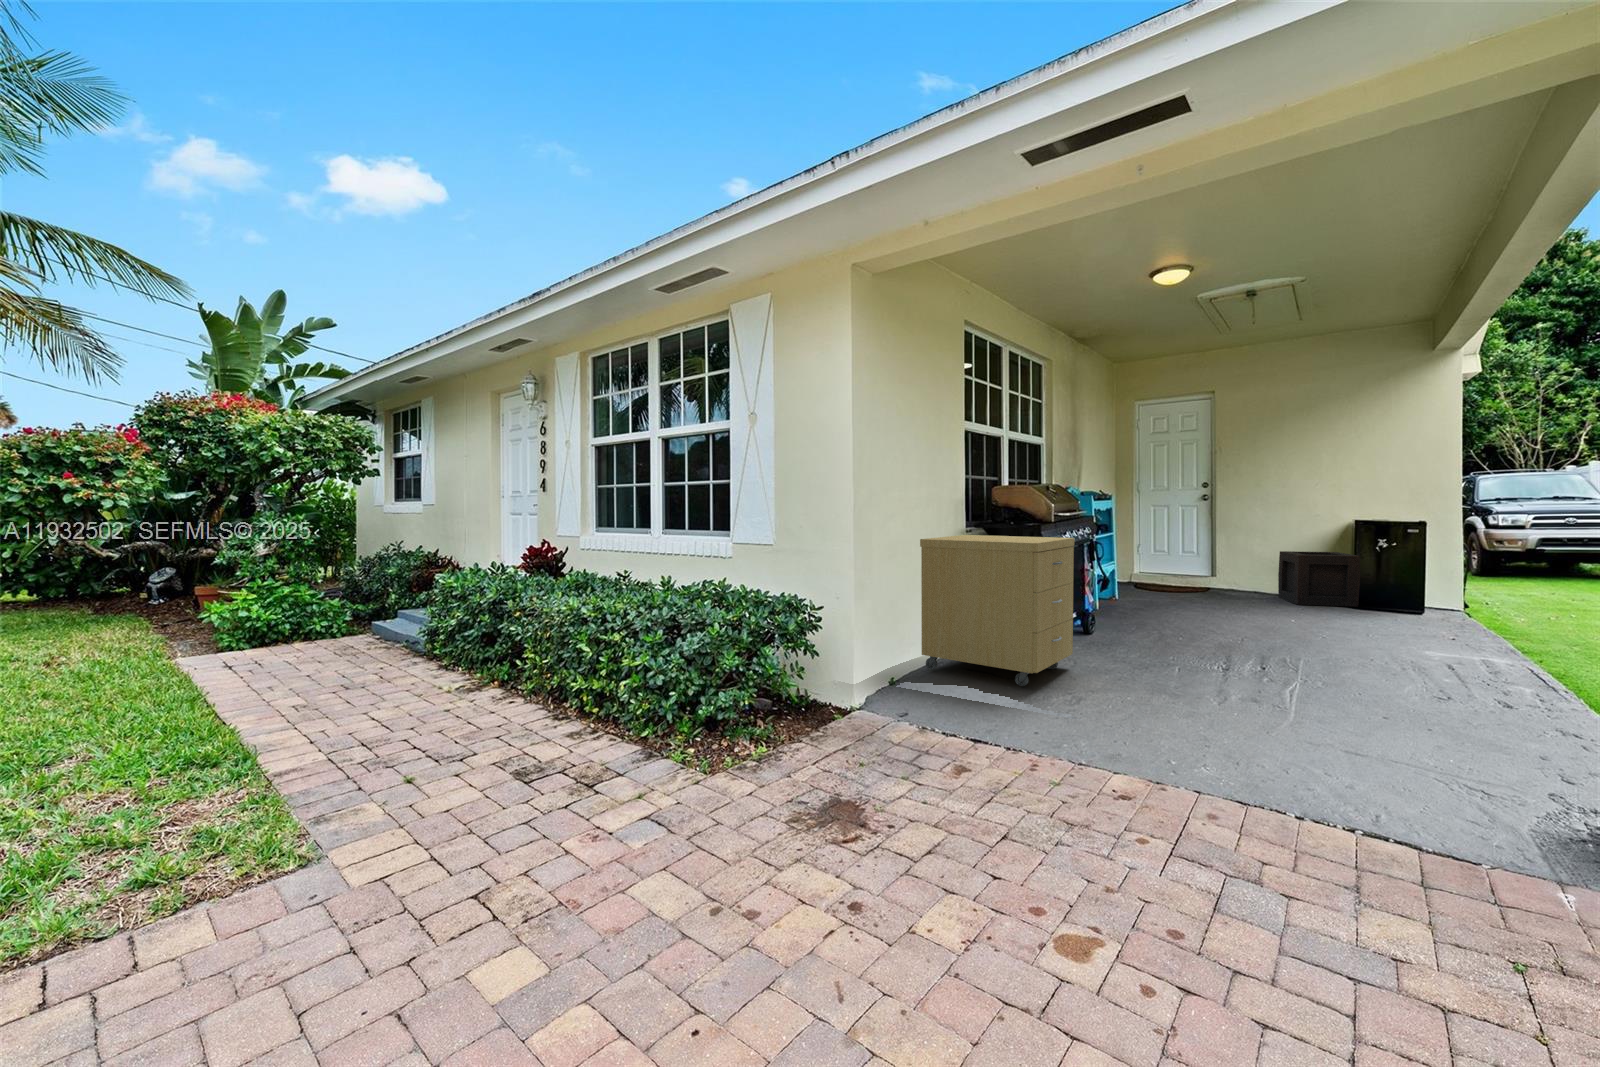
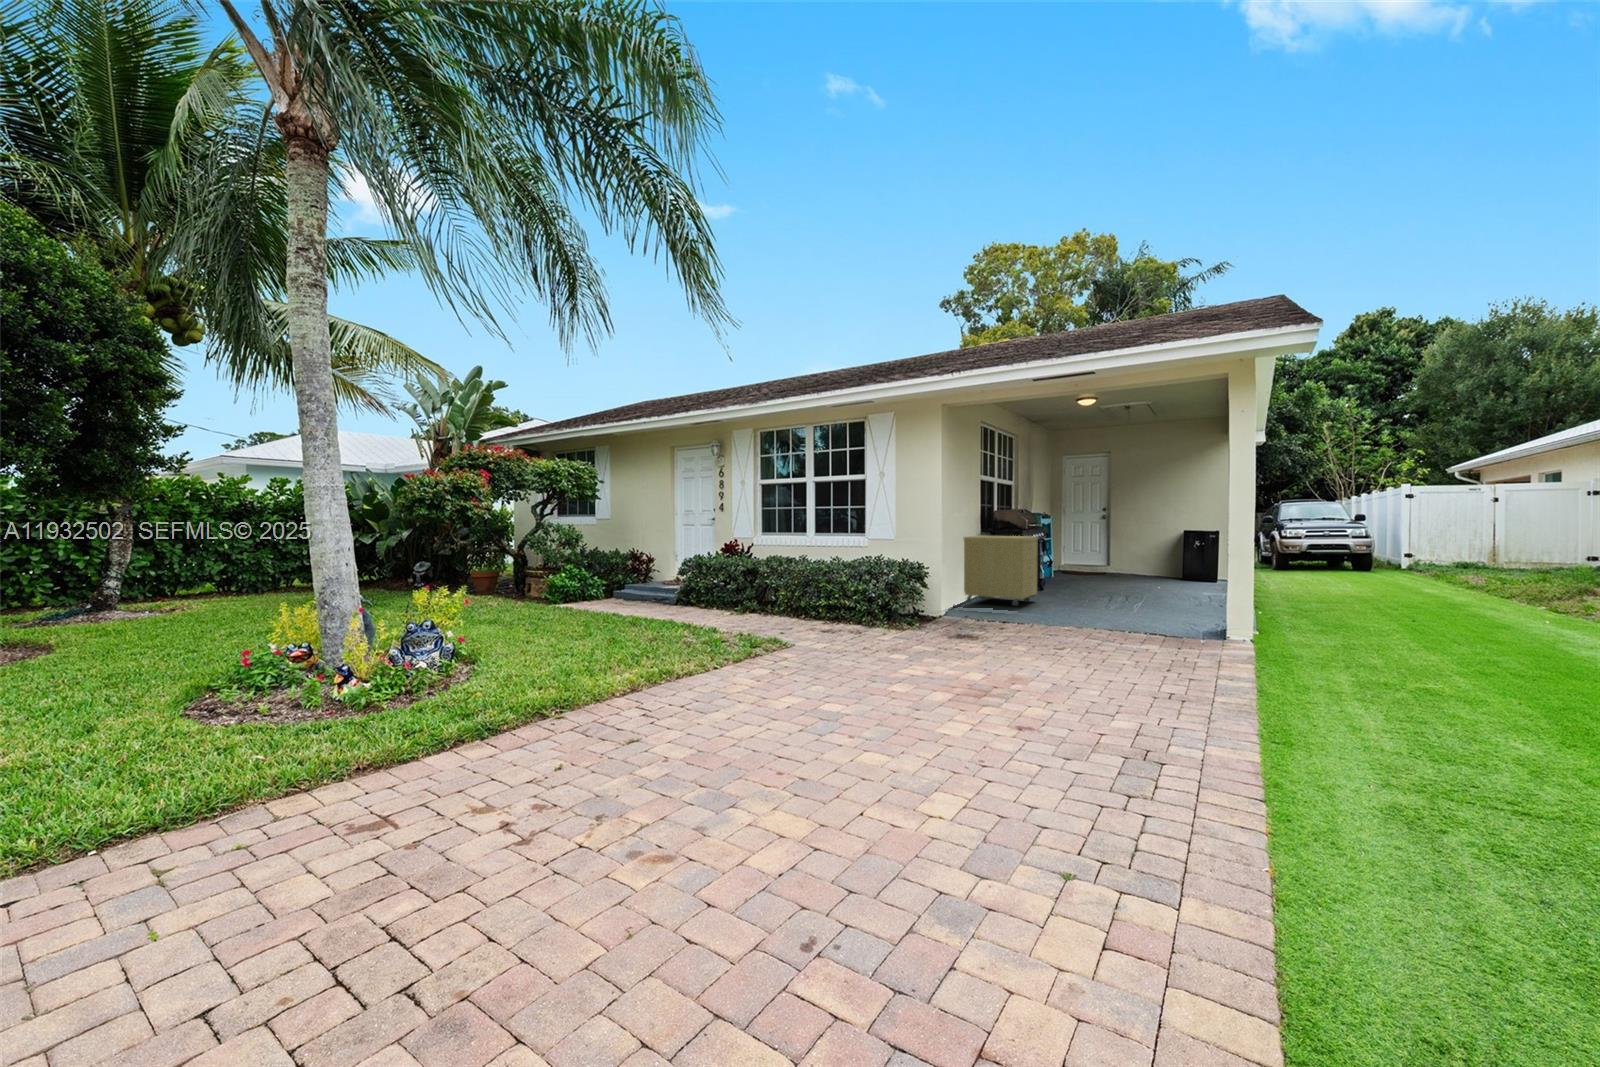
wooden crate: present [1278,551,1360,607] -> none [1148,549,1188,580]

